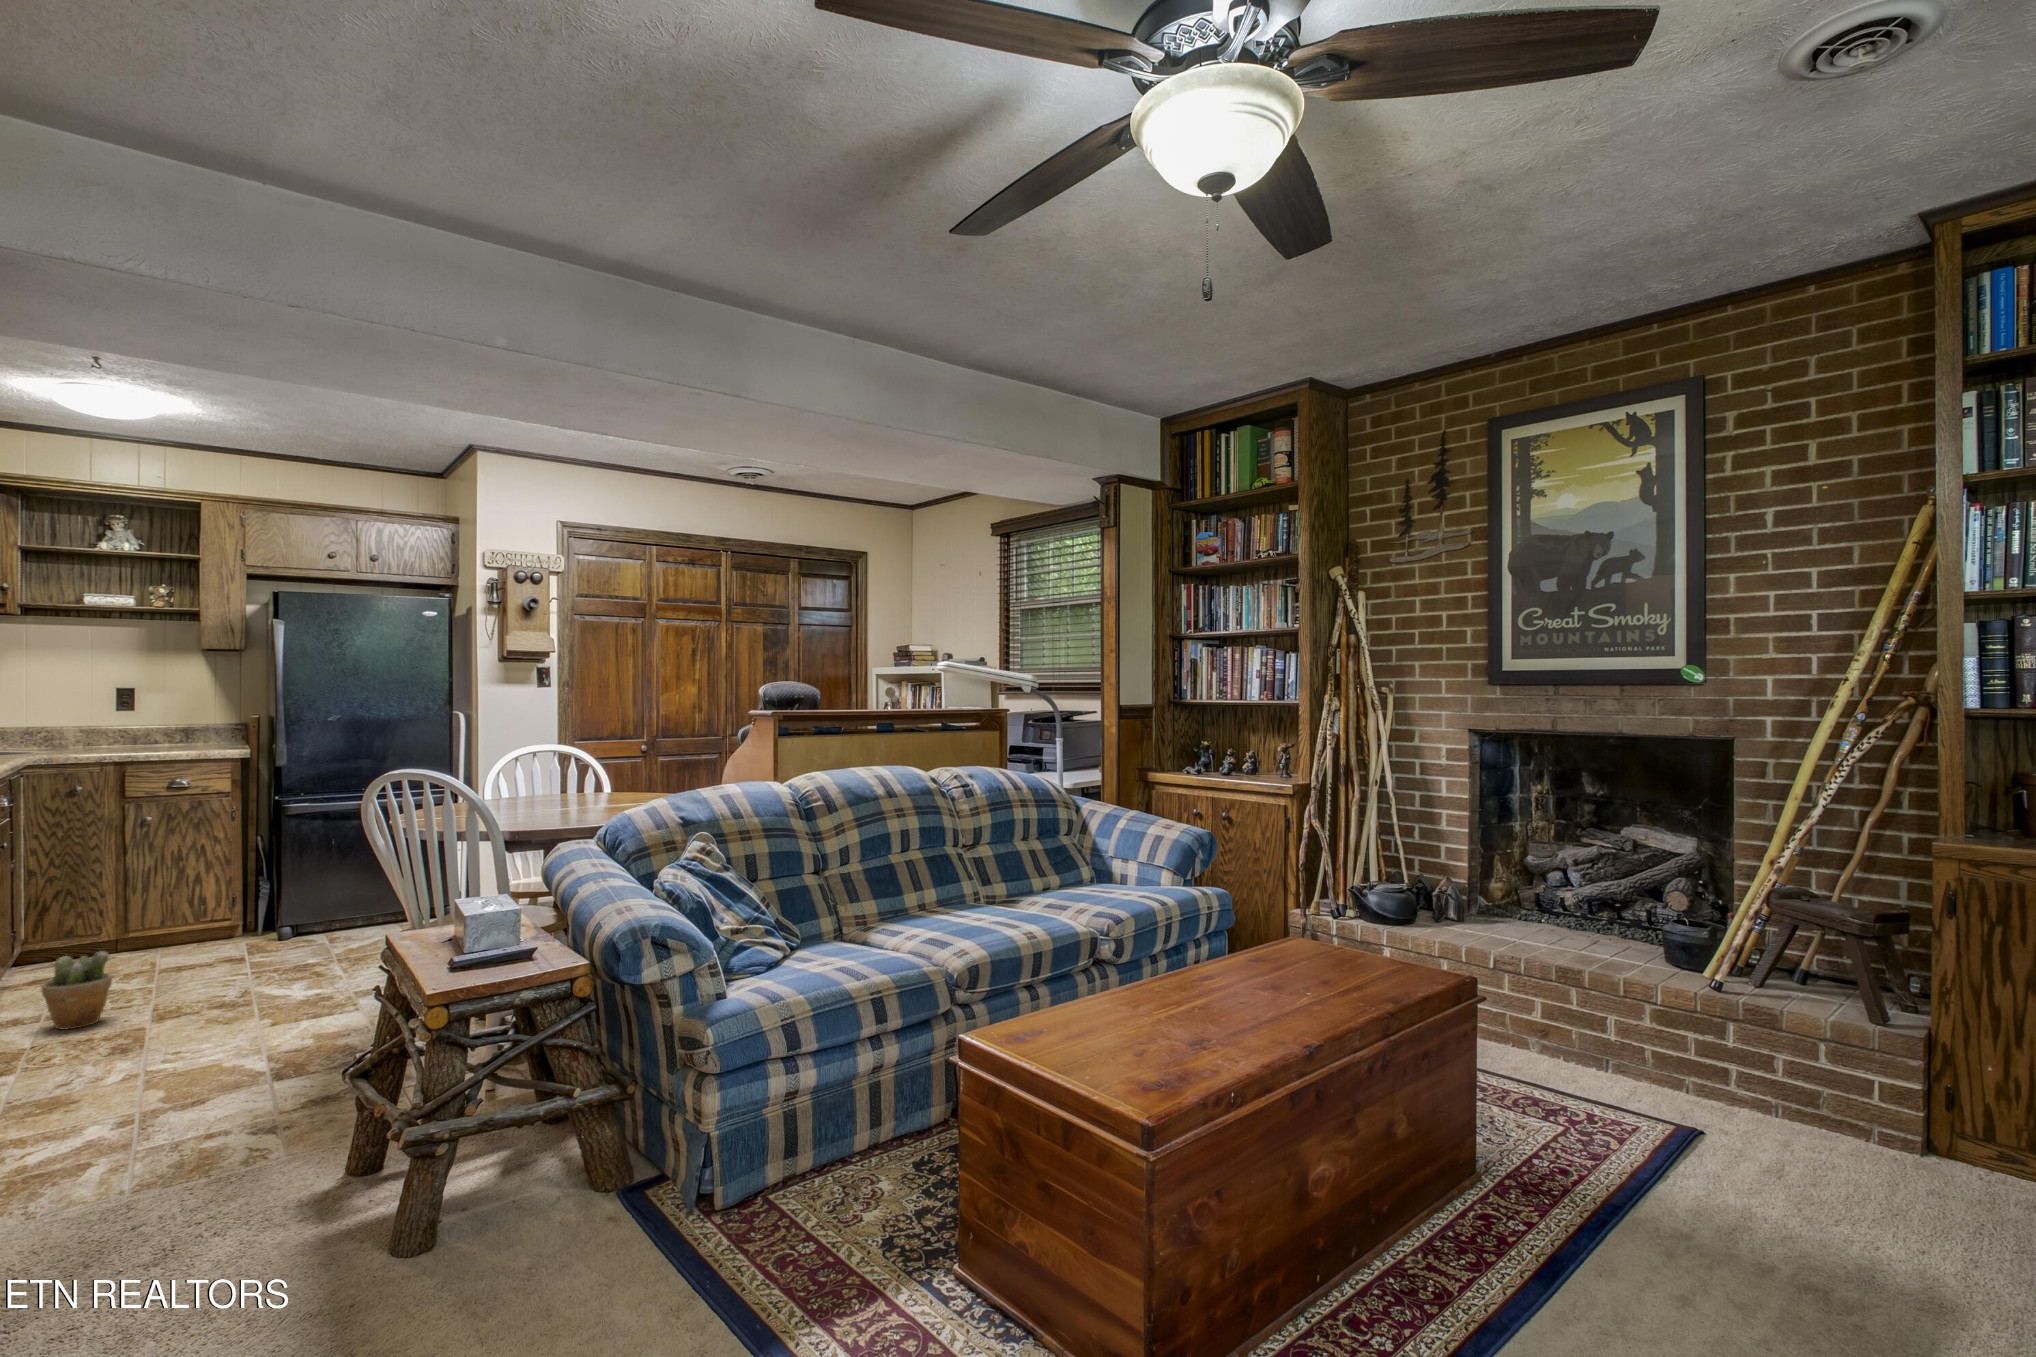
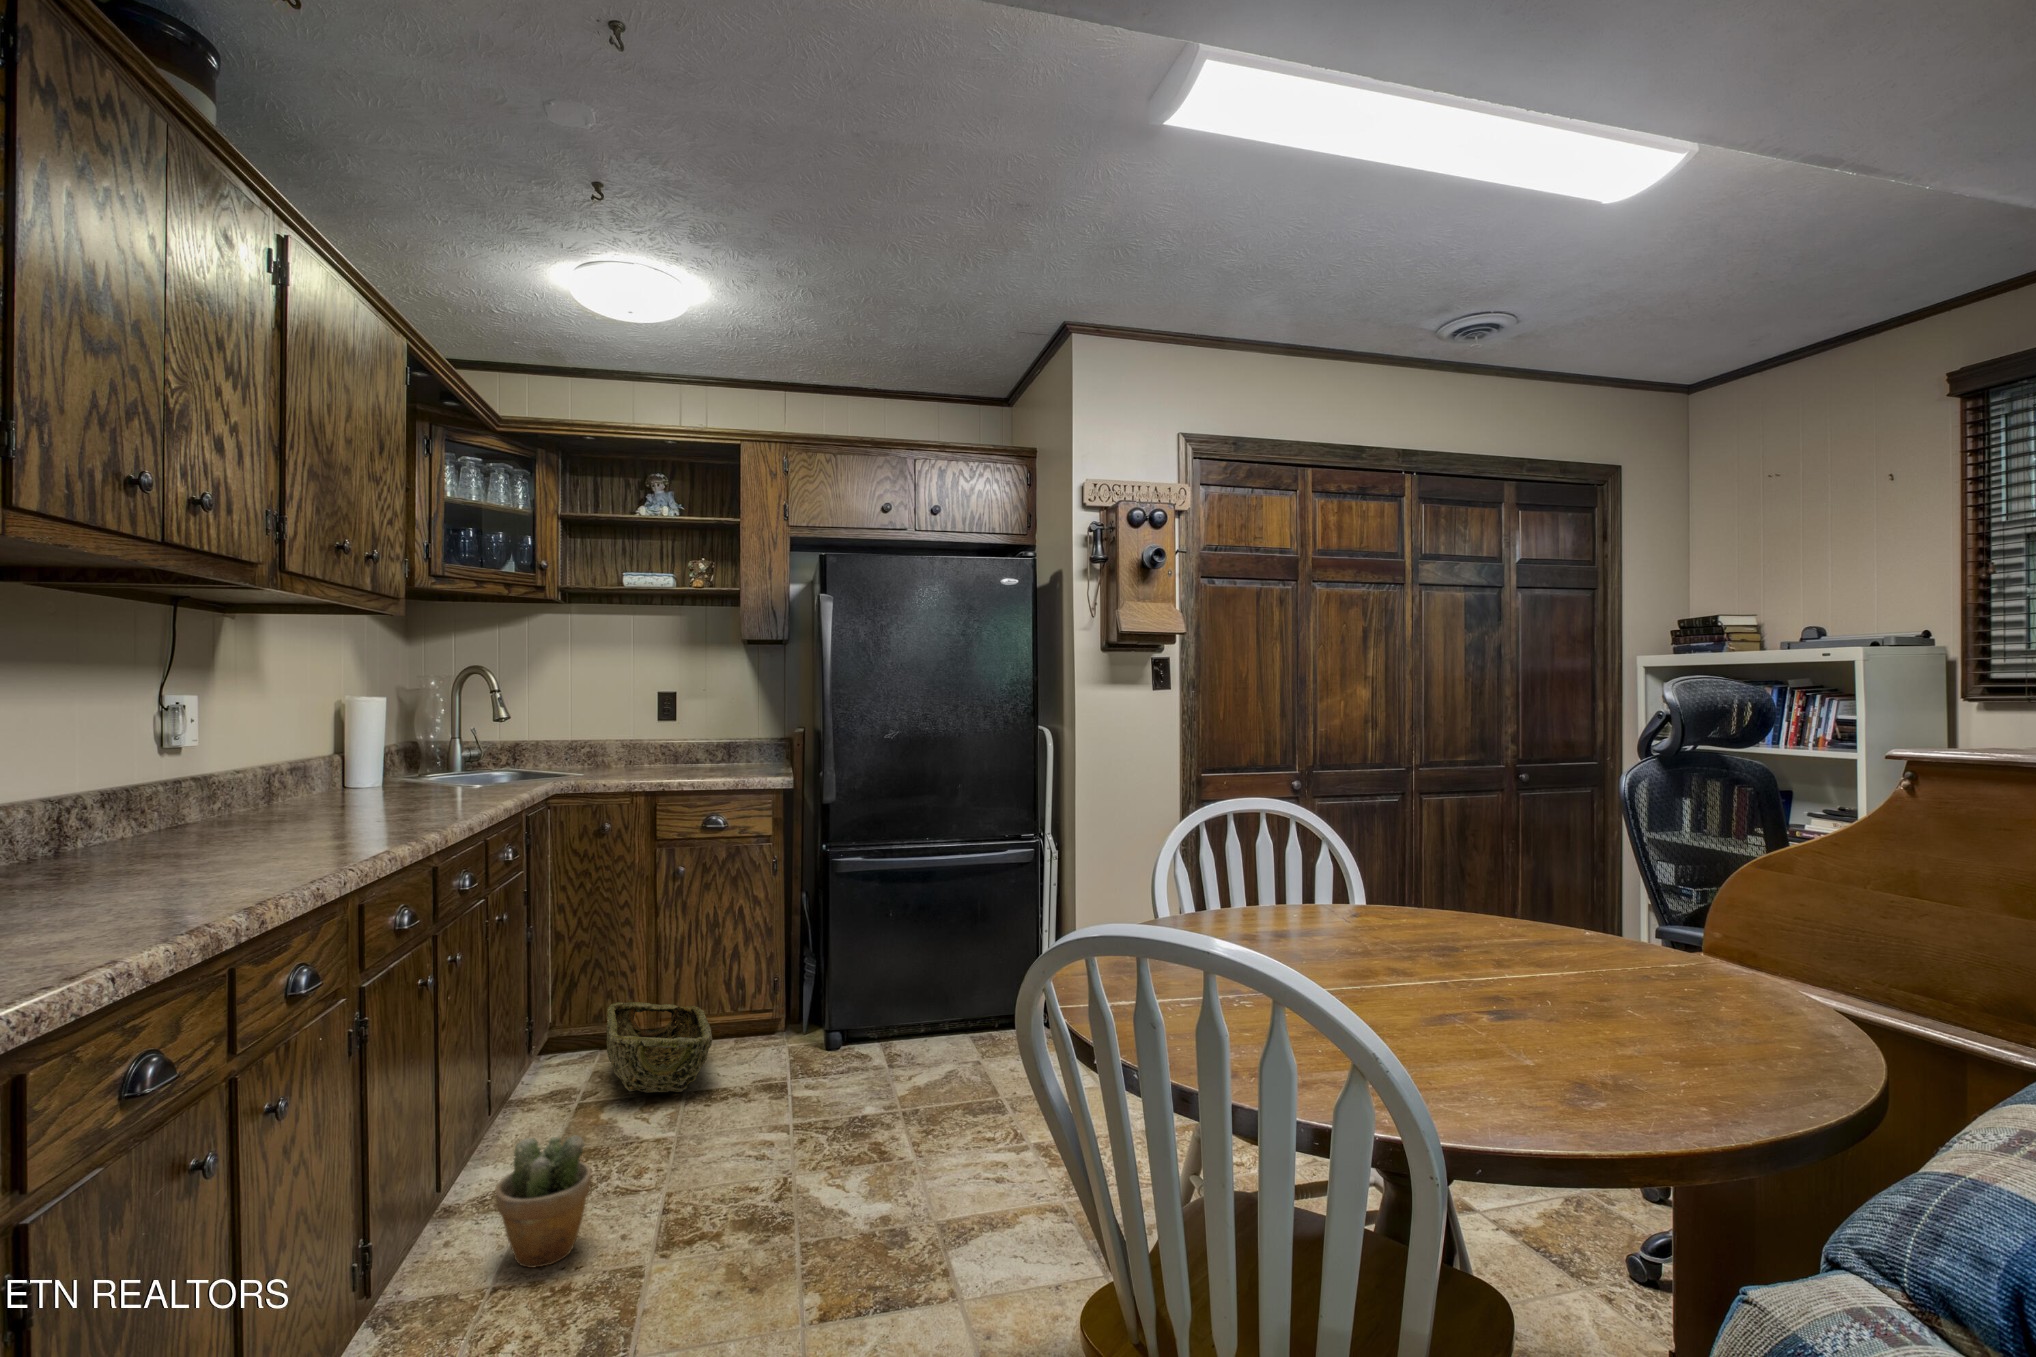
woven basket: none [84,915,184,967] -> present [606,1002,712,1093]

